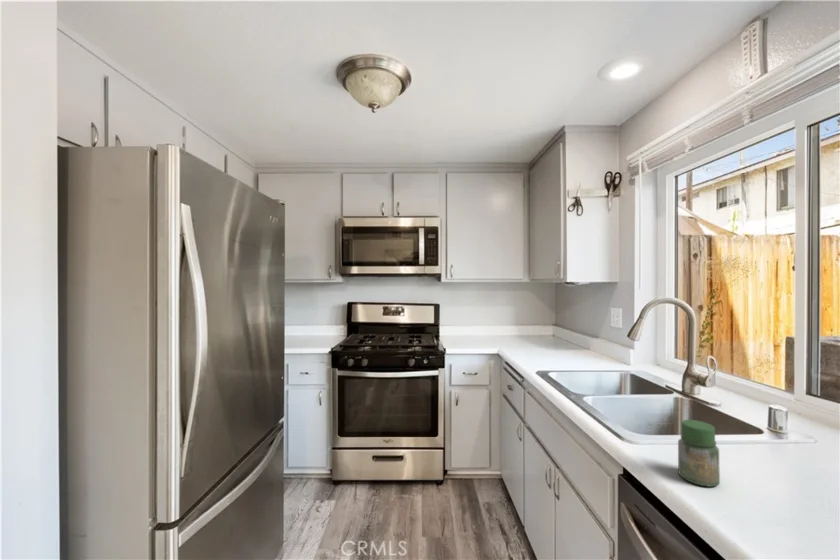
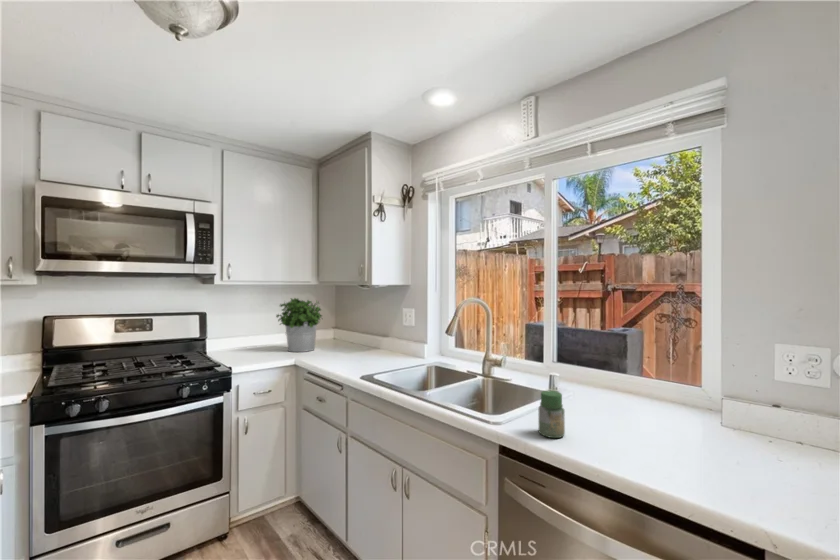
potted plant: none [489,294,531,343] -> present [276,298,322,352]

